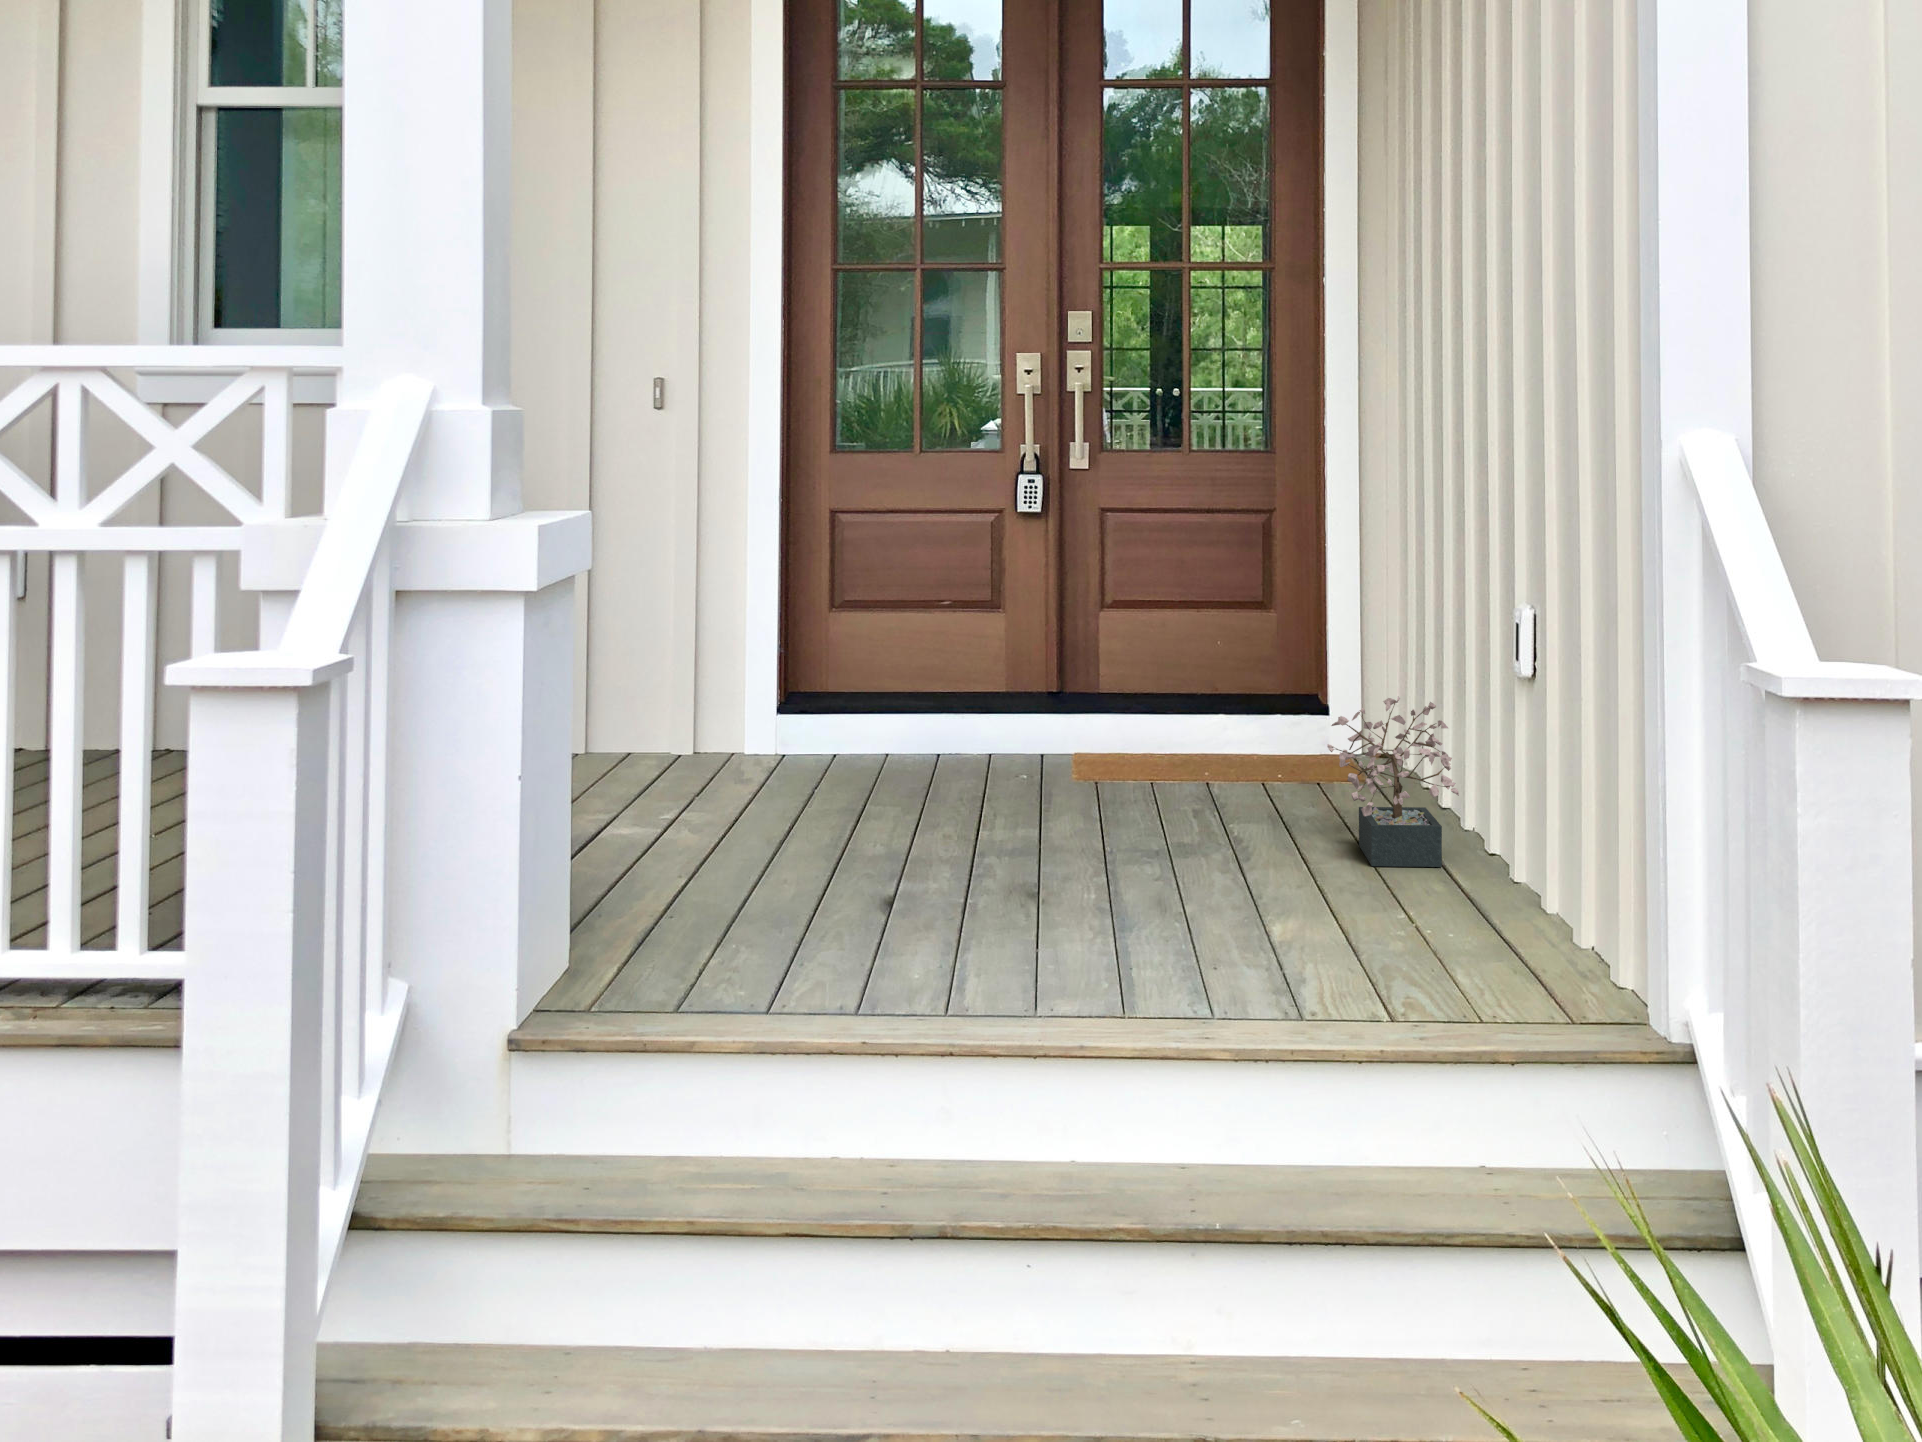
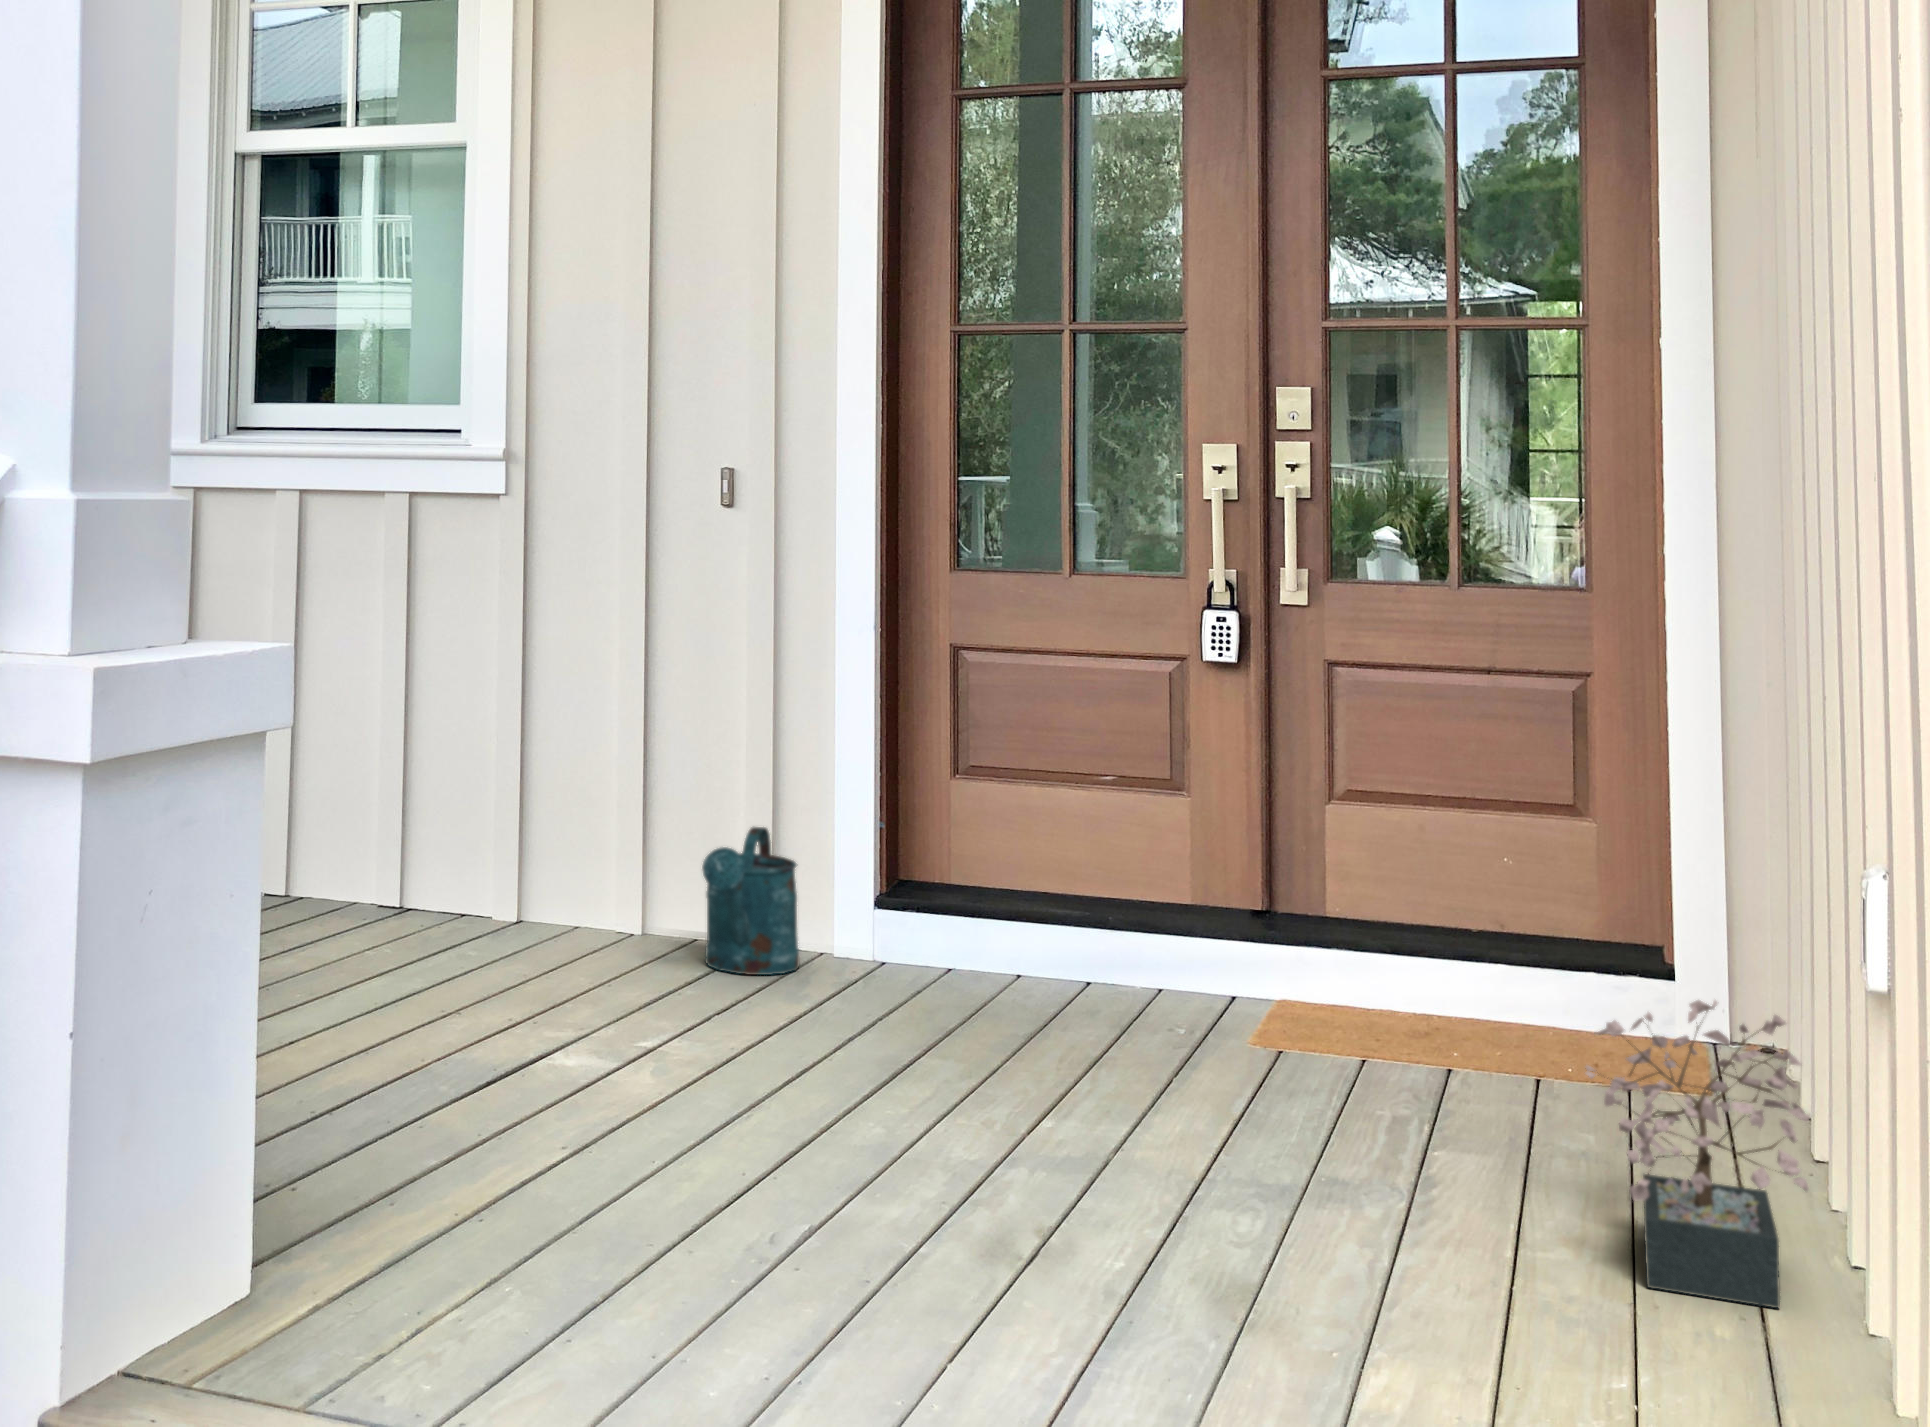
watering can: none [658,658,731,771] -> present [702,827,799,975]

